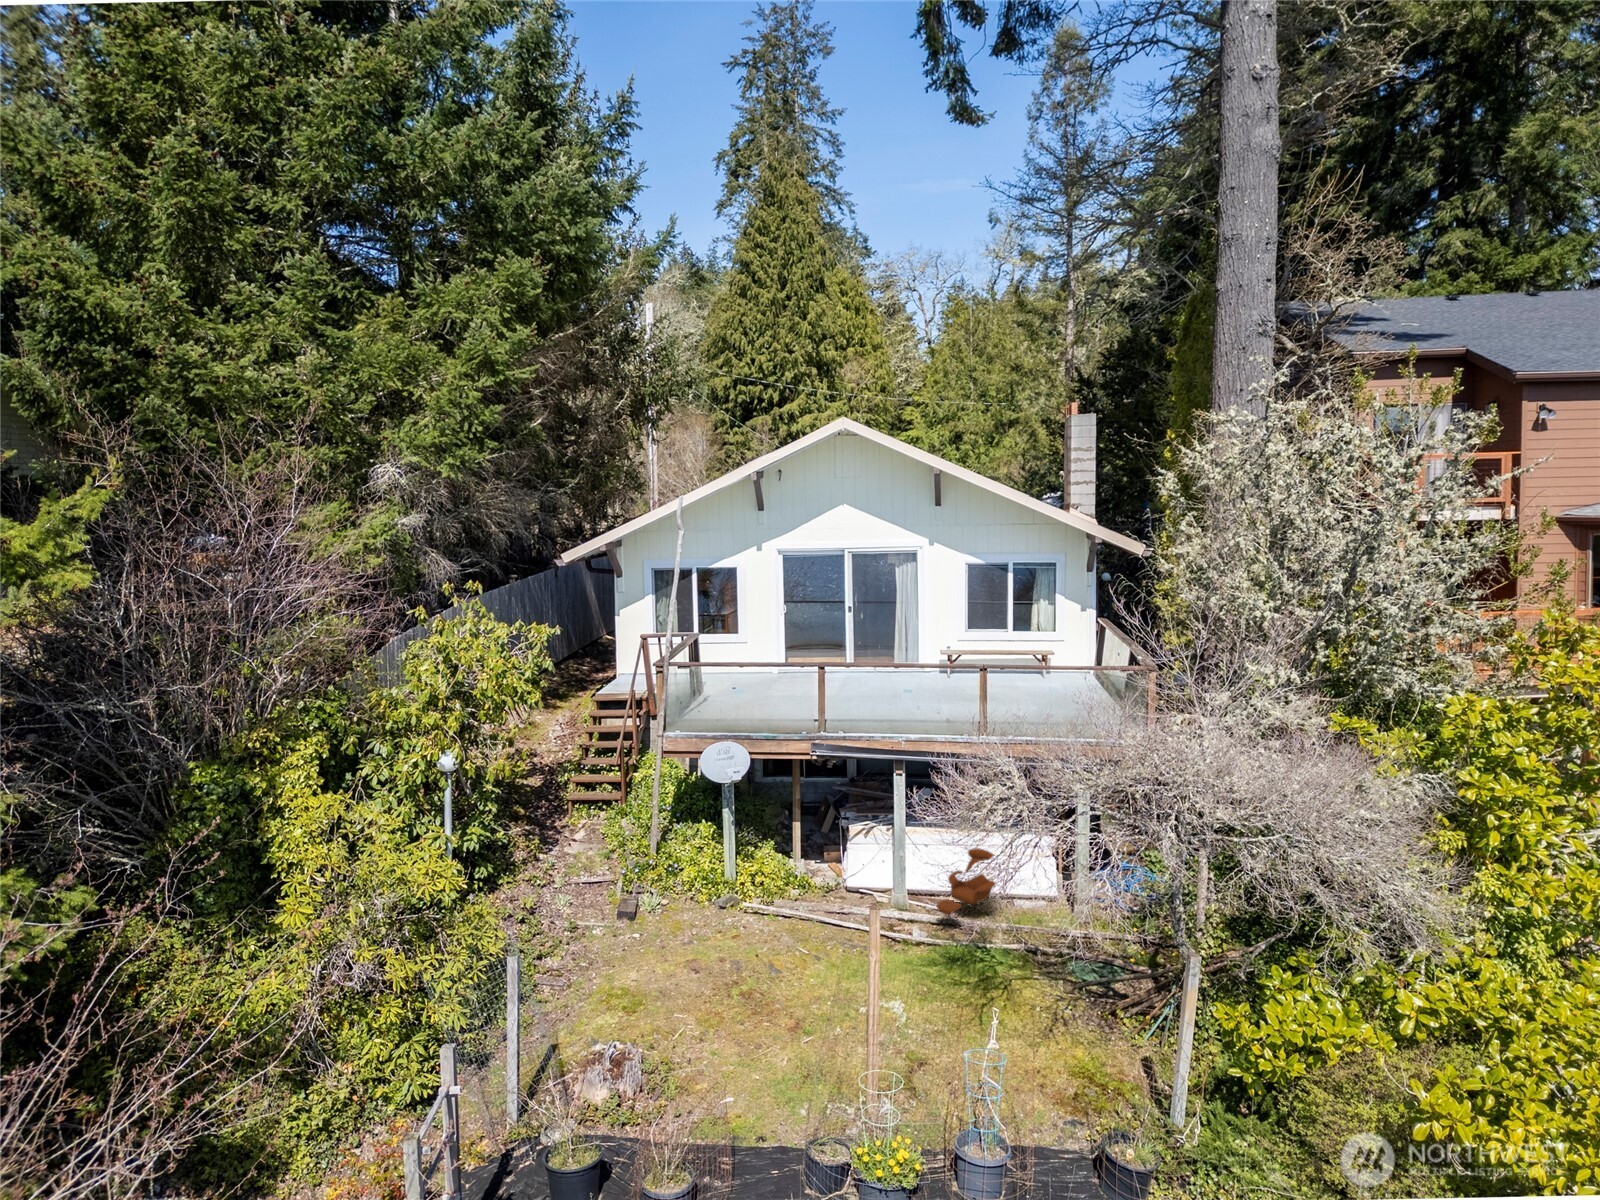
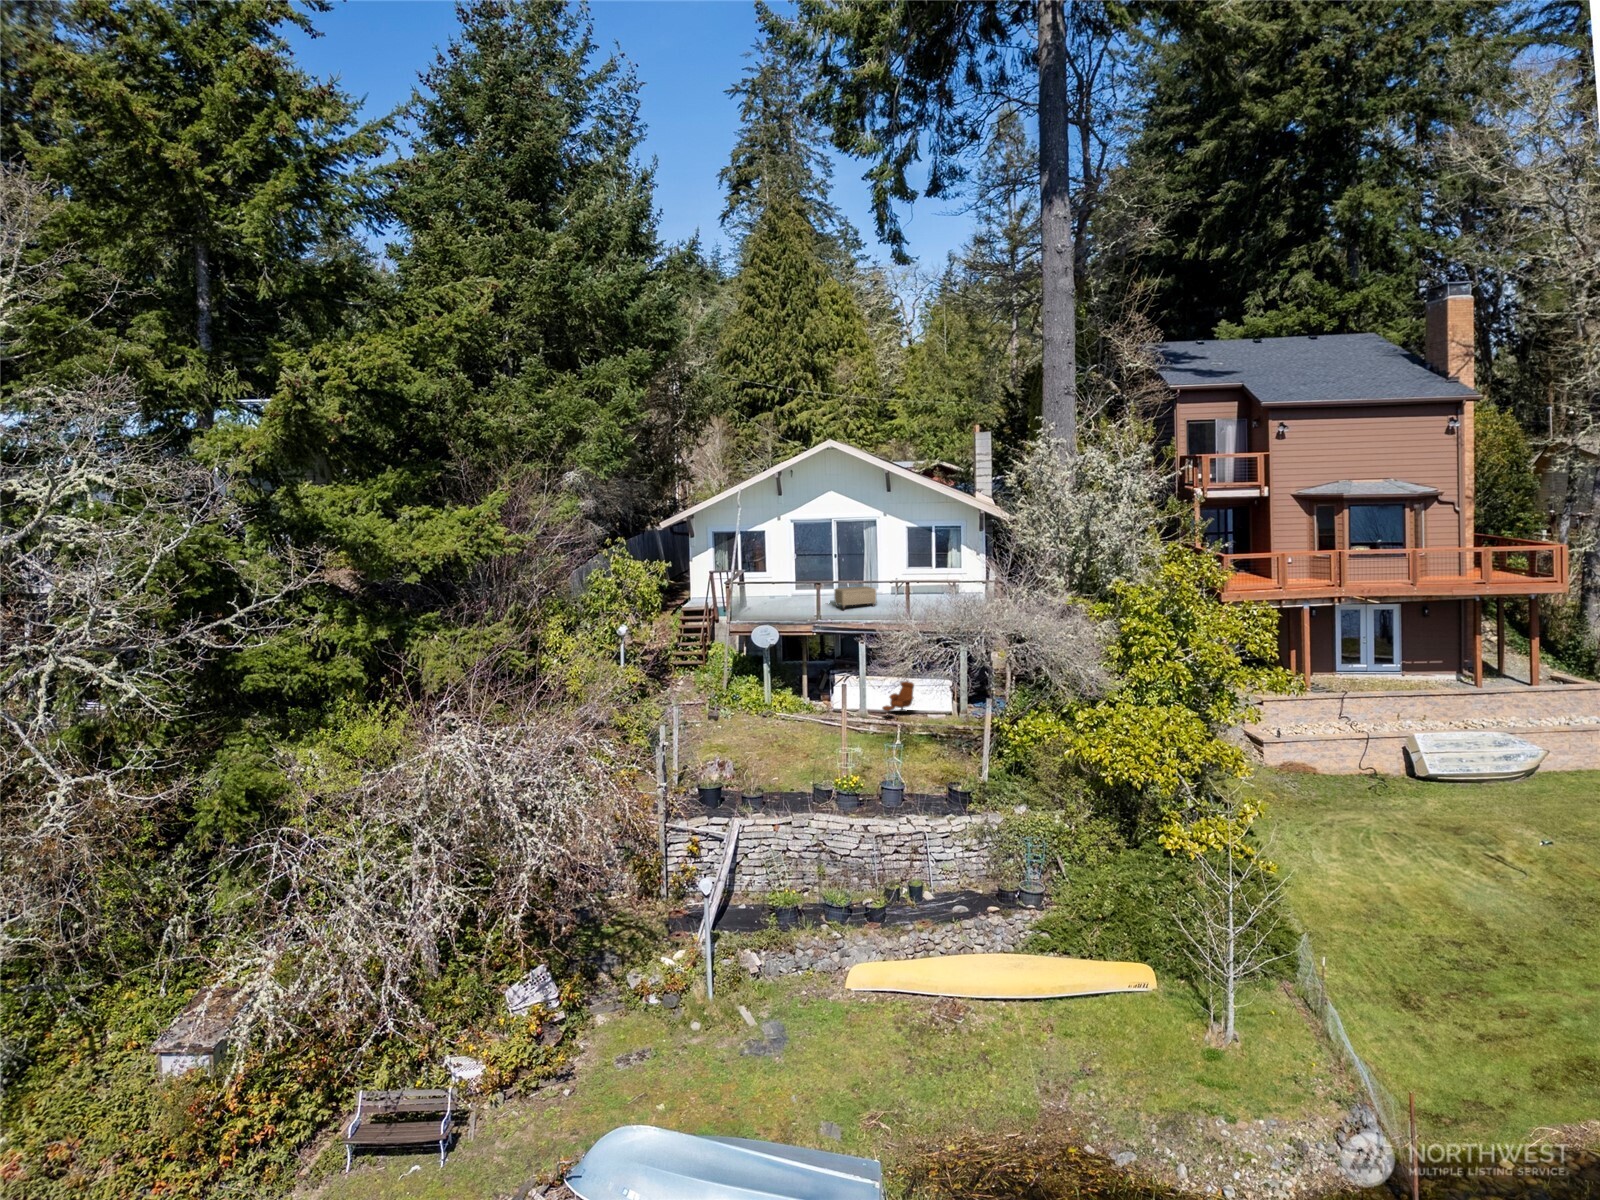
ottoman: none [846,667,921,710] -> present [834,586,876,609]

